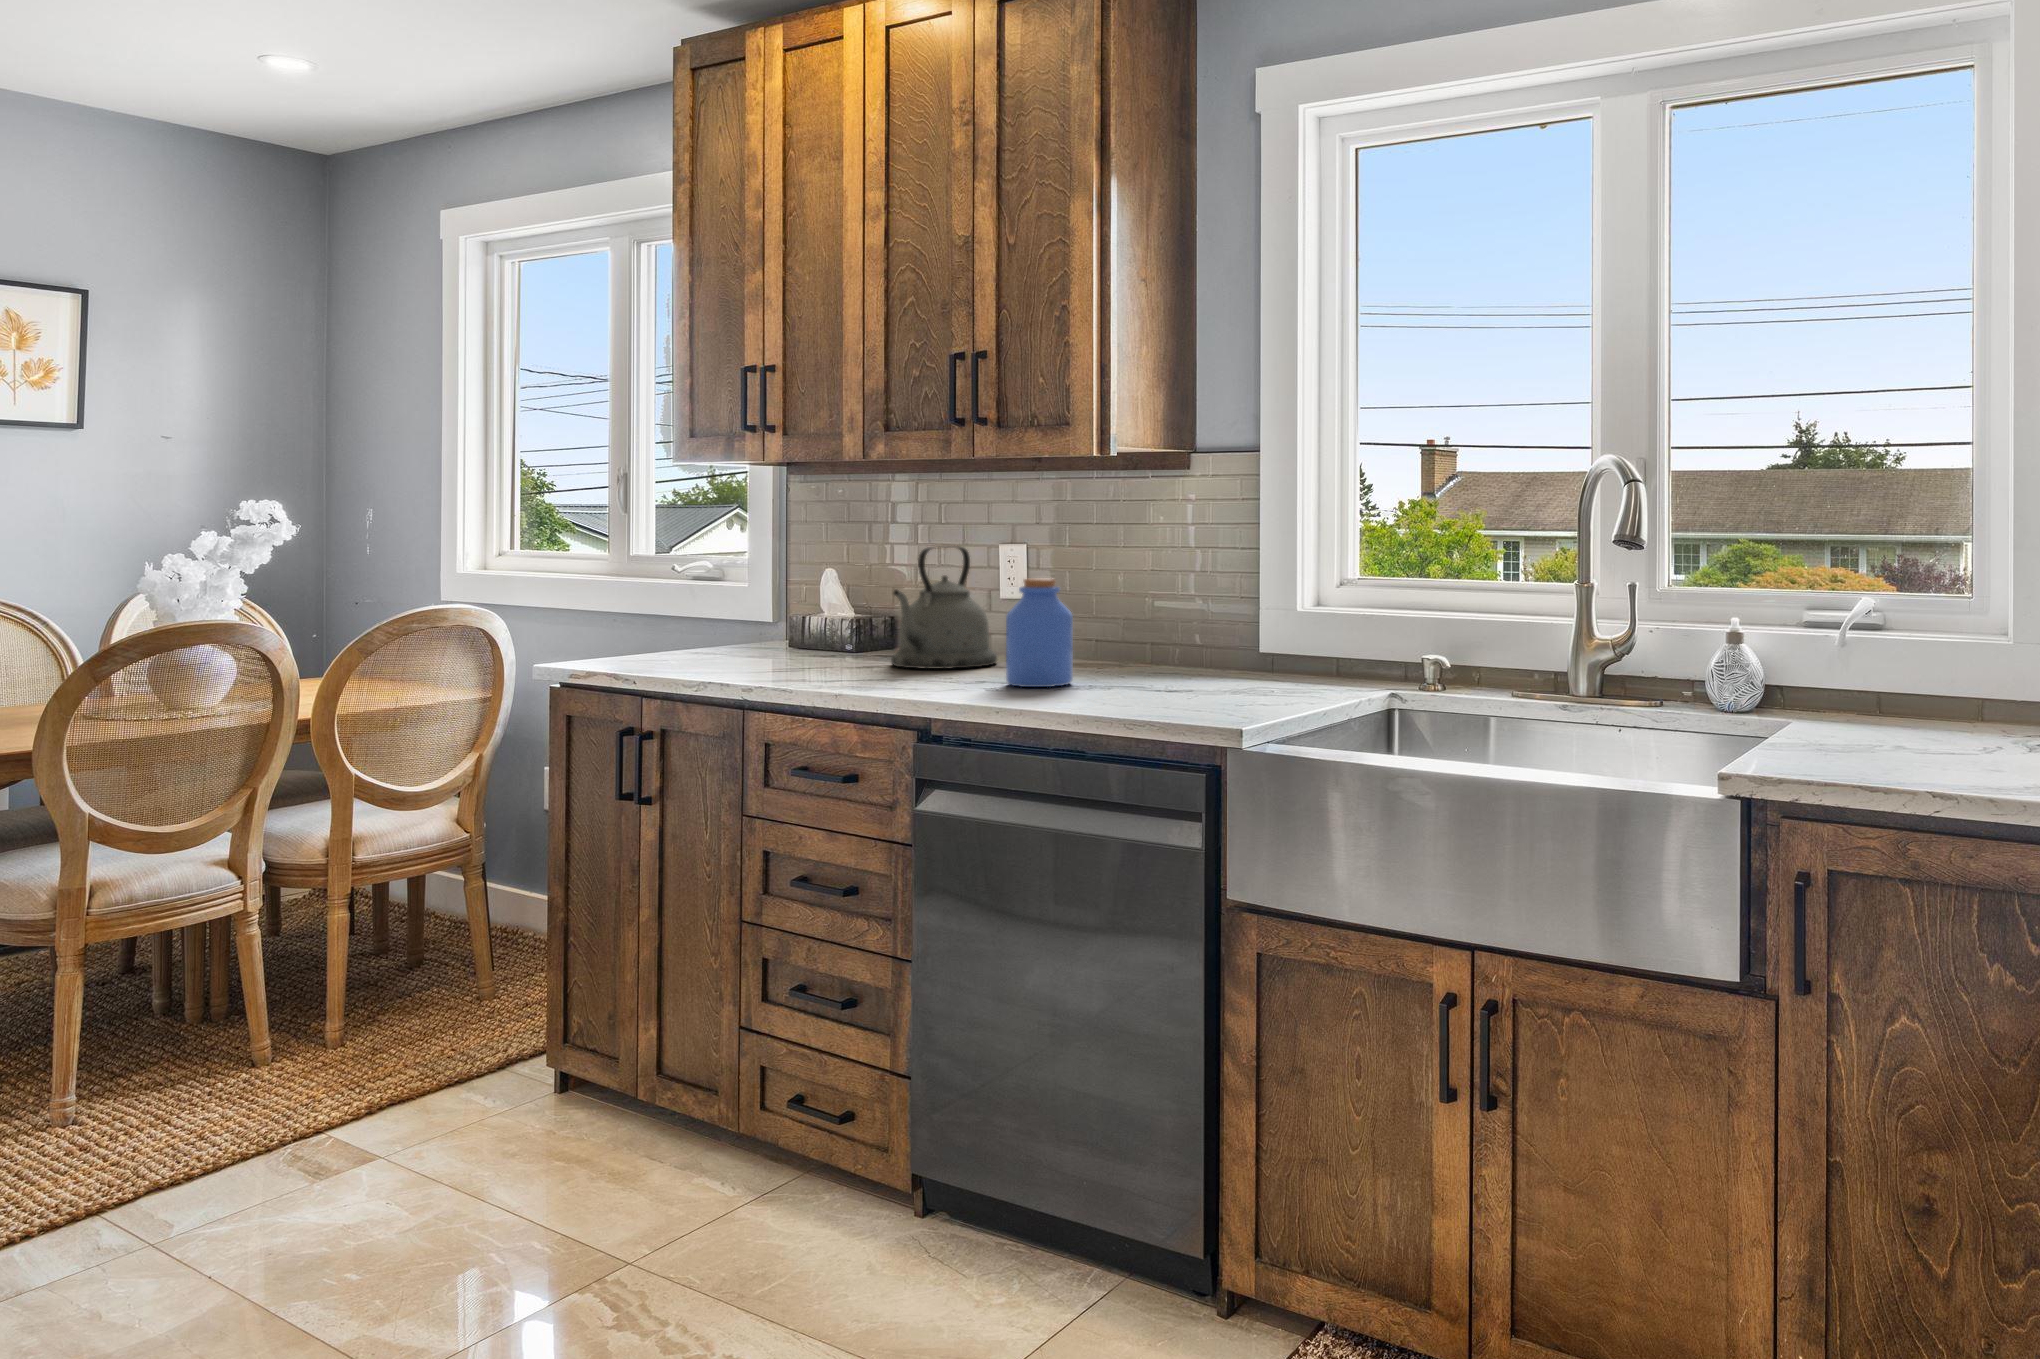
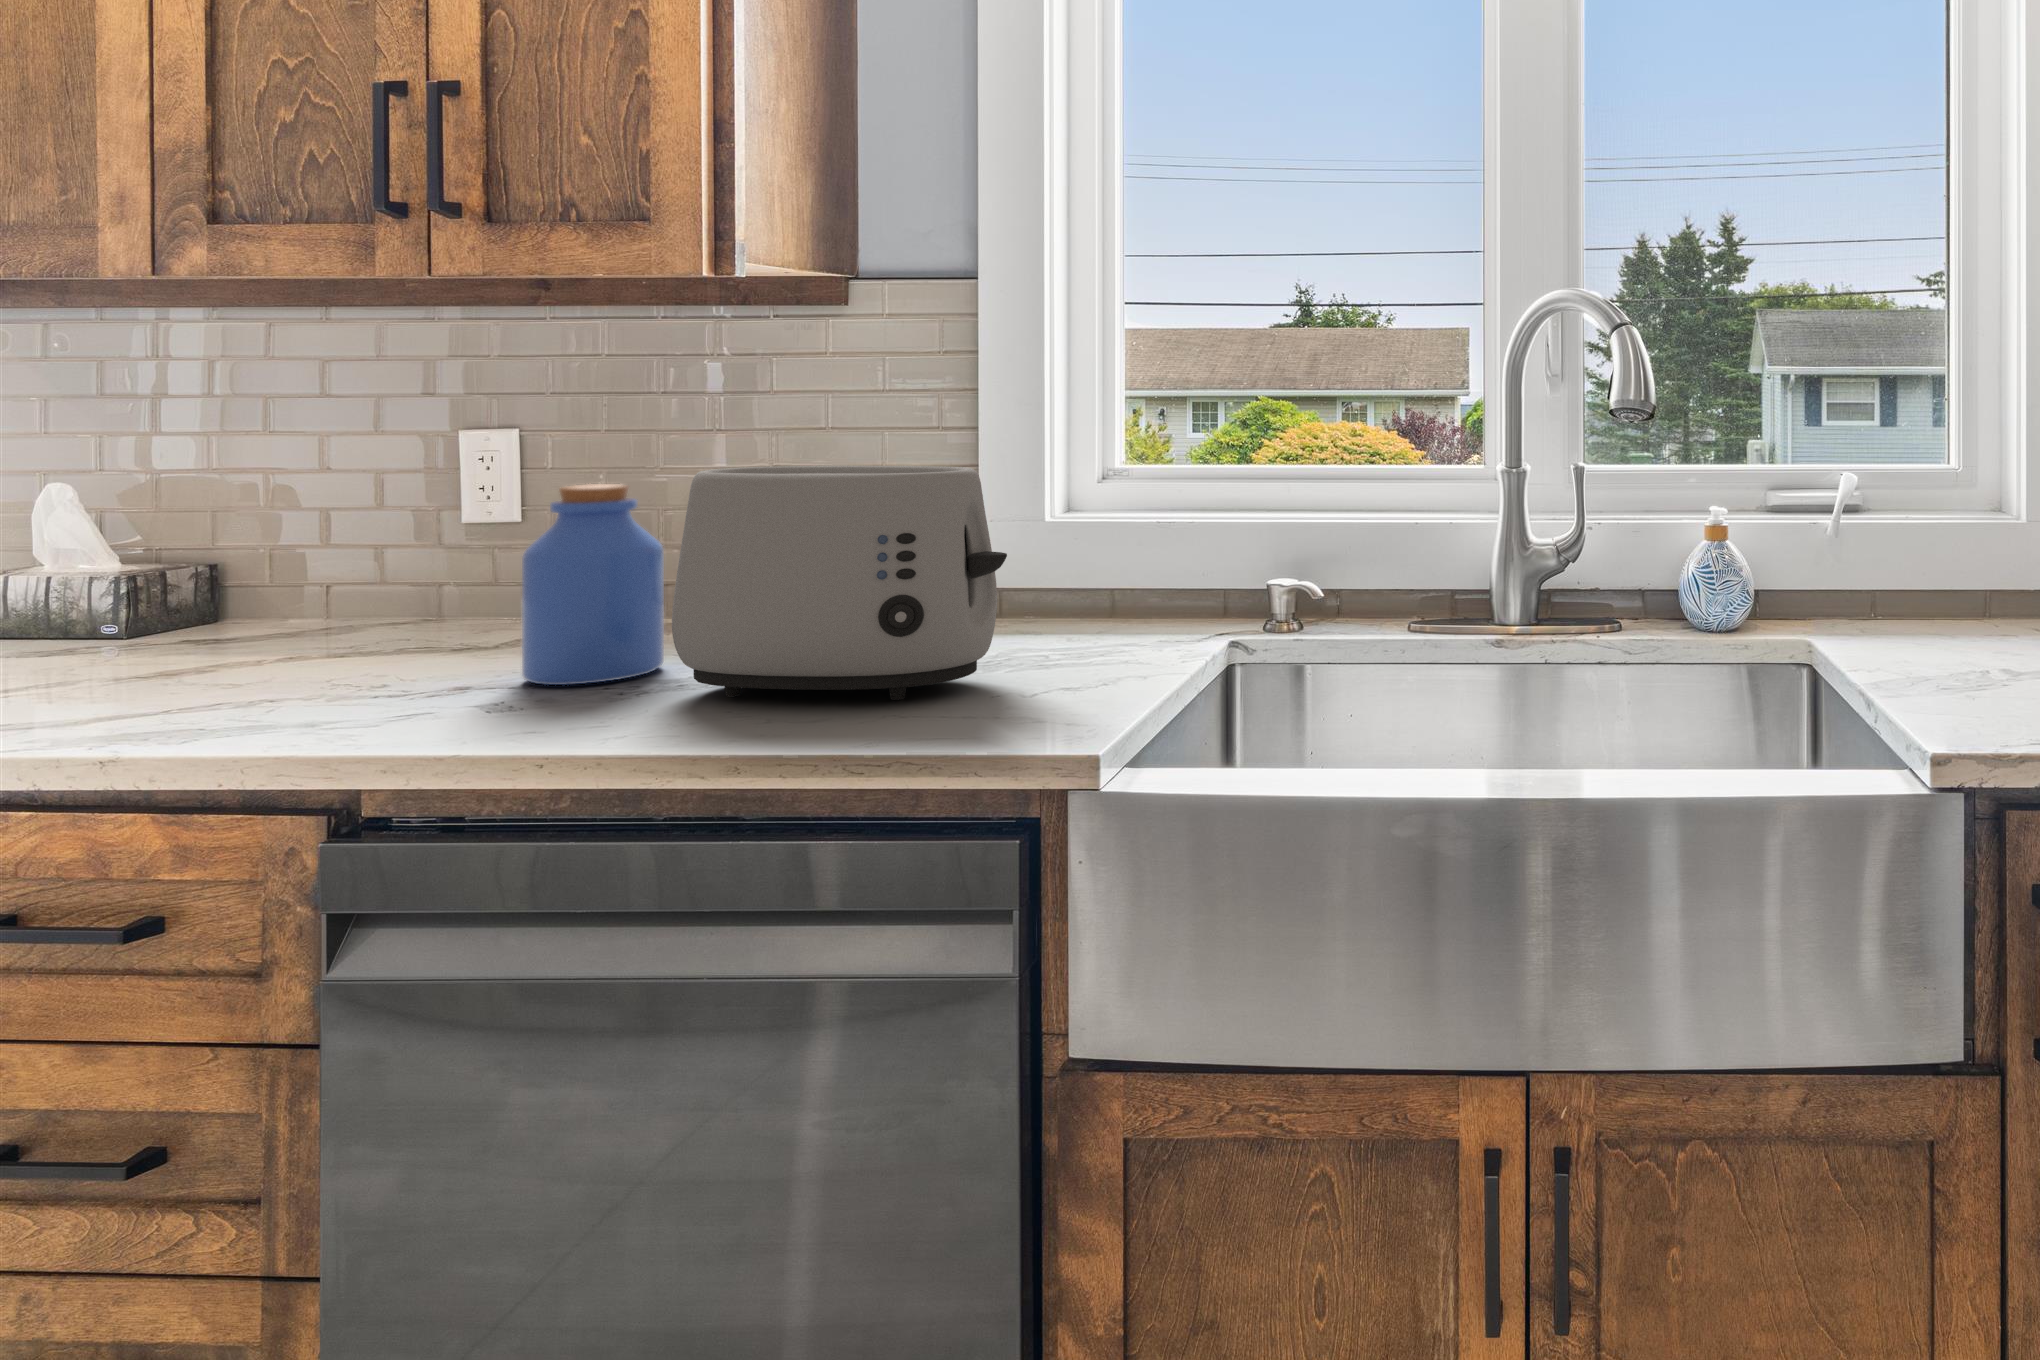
kettle: present [891,547,997,669] -> none [225,430,470,659]
toaster: none [1065,570,1225,704] -> present [672,466,1007,700]

